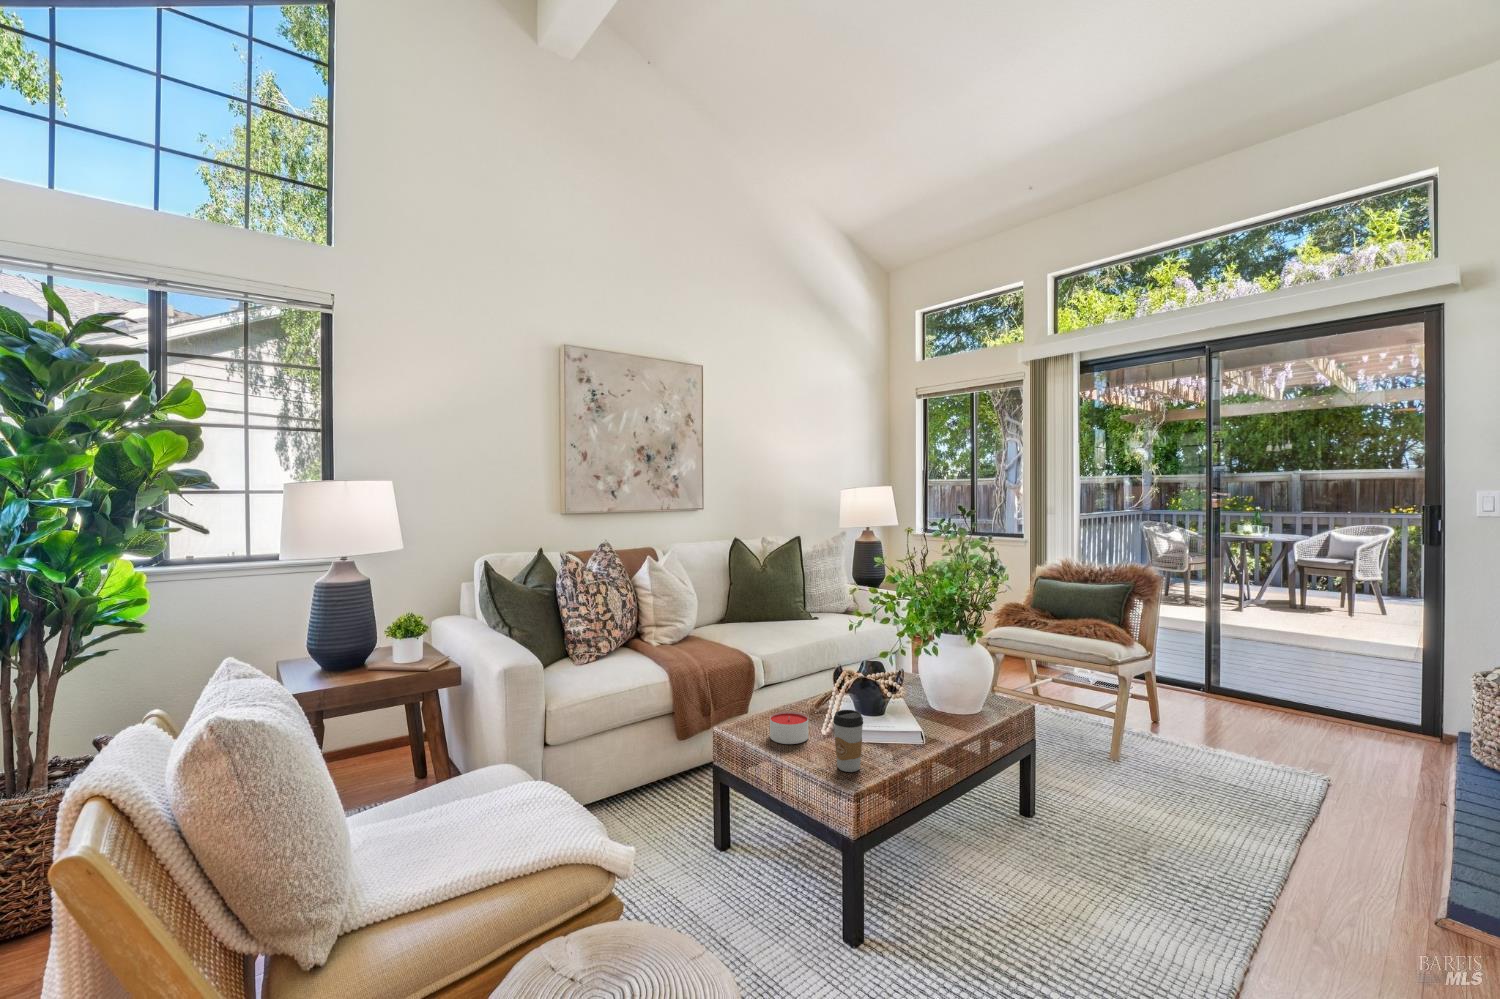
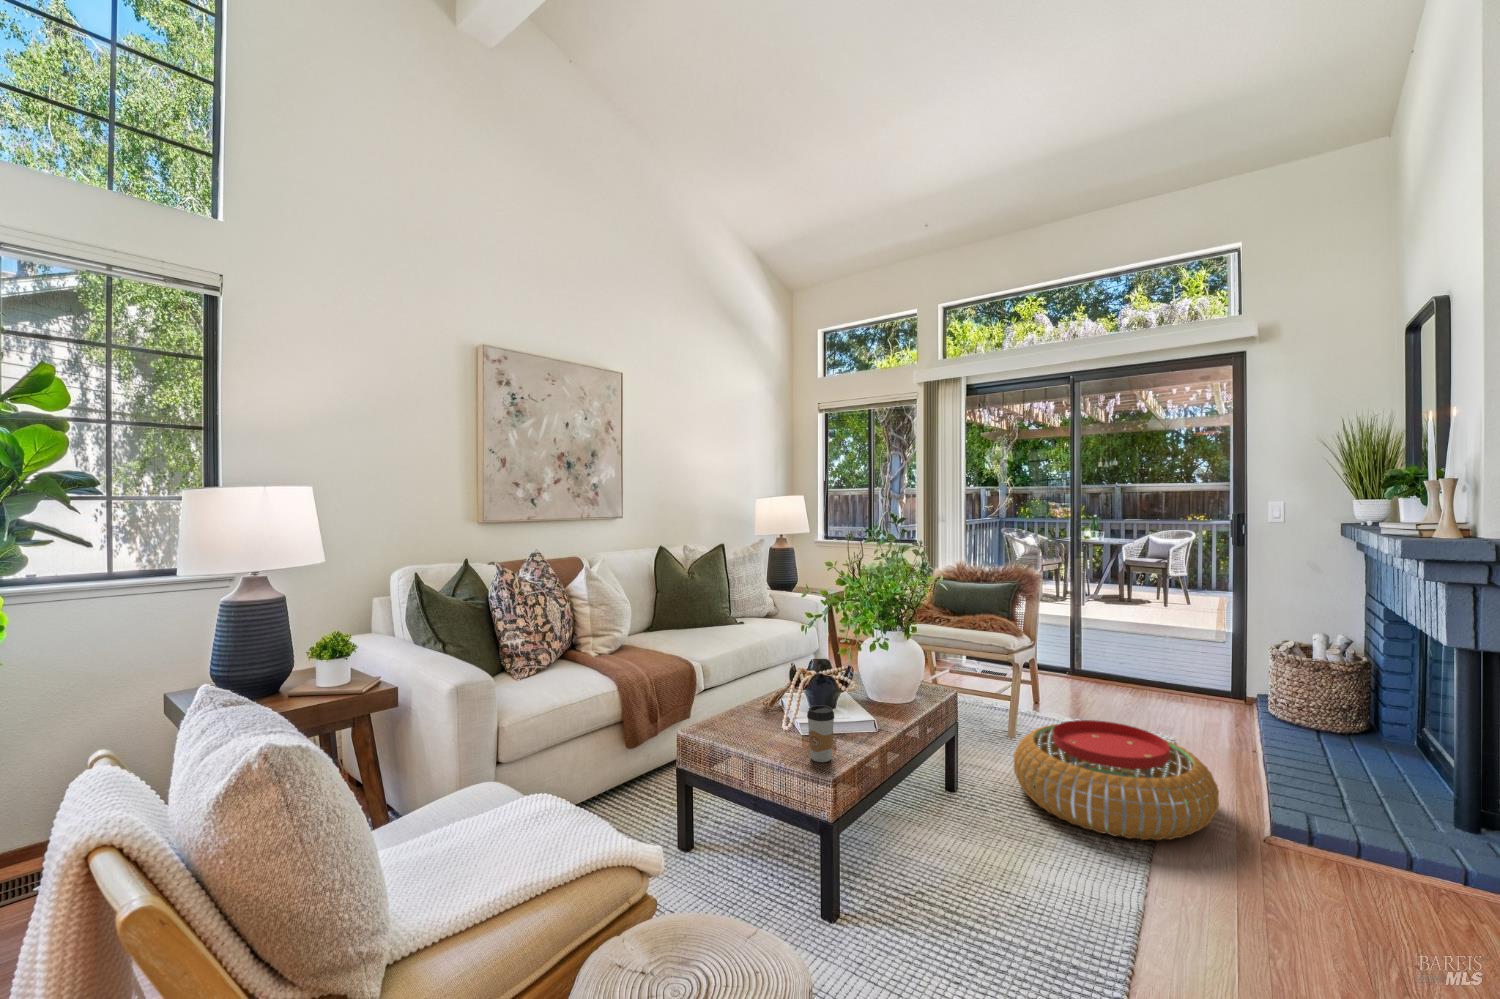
candle: present [770,711,808,744] -> none [738,711,775,742]
pouf: none [1103,746,1371,901] -> present [1014,720,1219,840]

